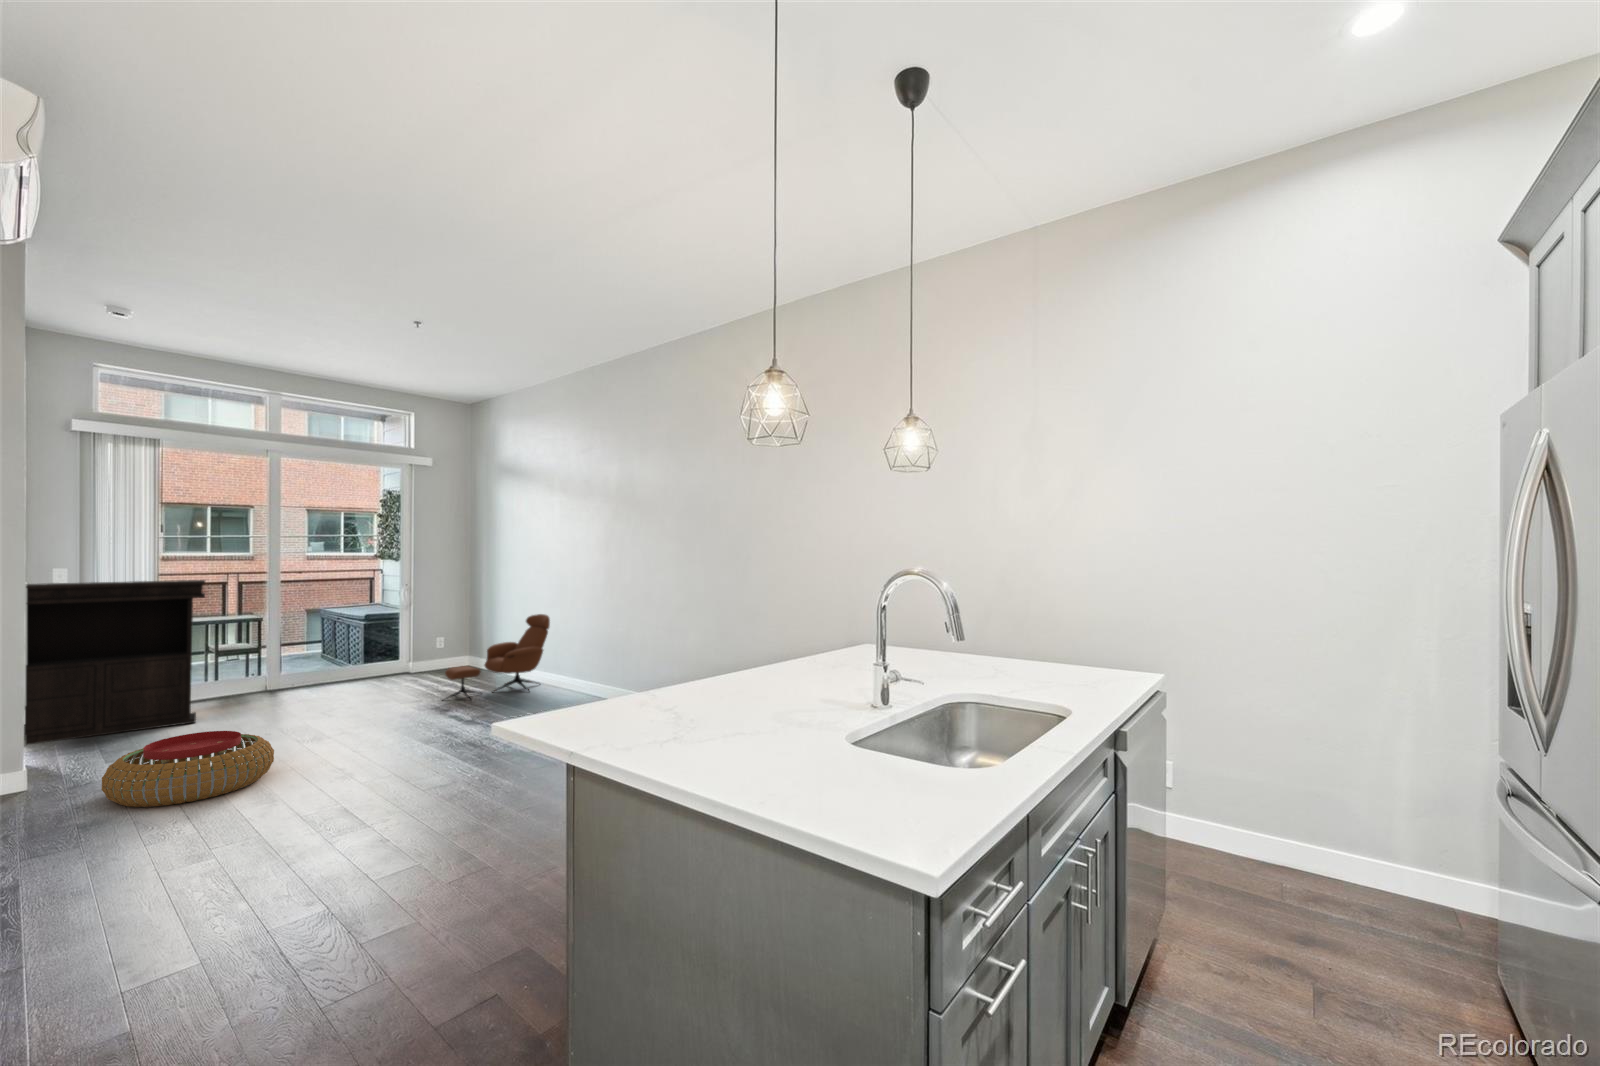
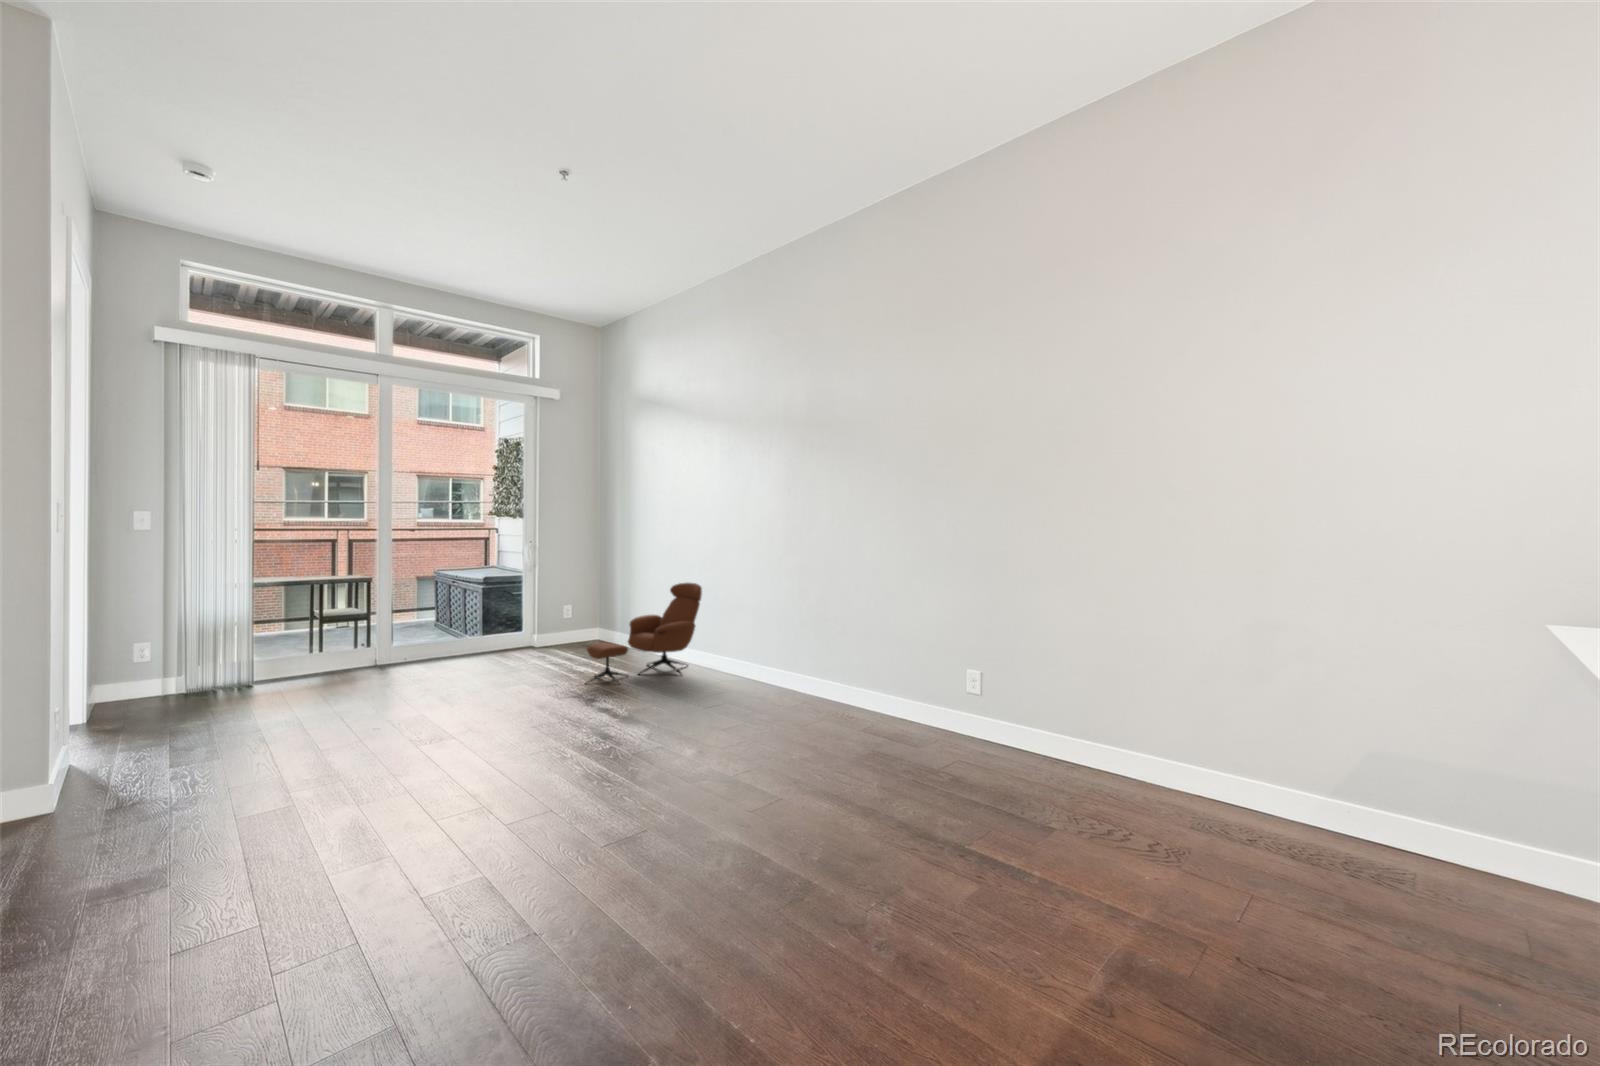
console table: present [25,580,205,744] -> none [28,526,313,739]
pouf: present [102,731,274,807] -> none [182,729,416,848]

